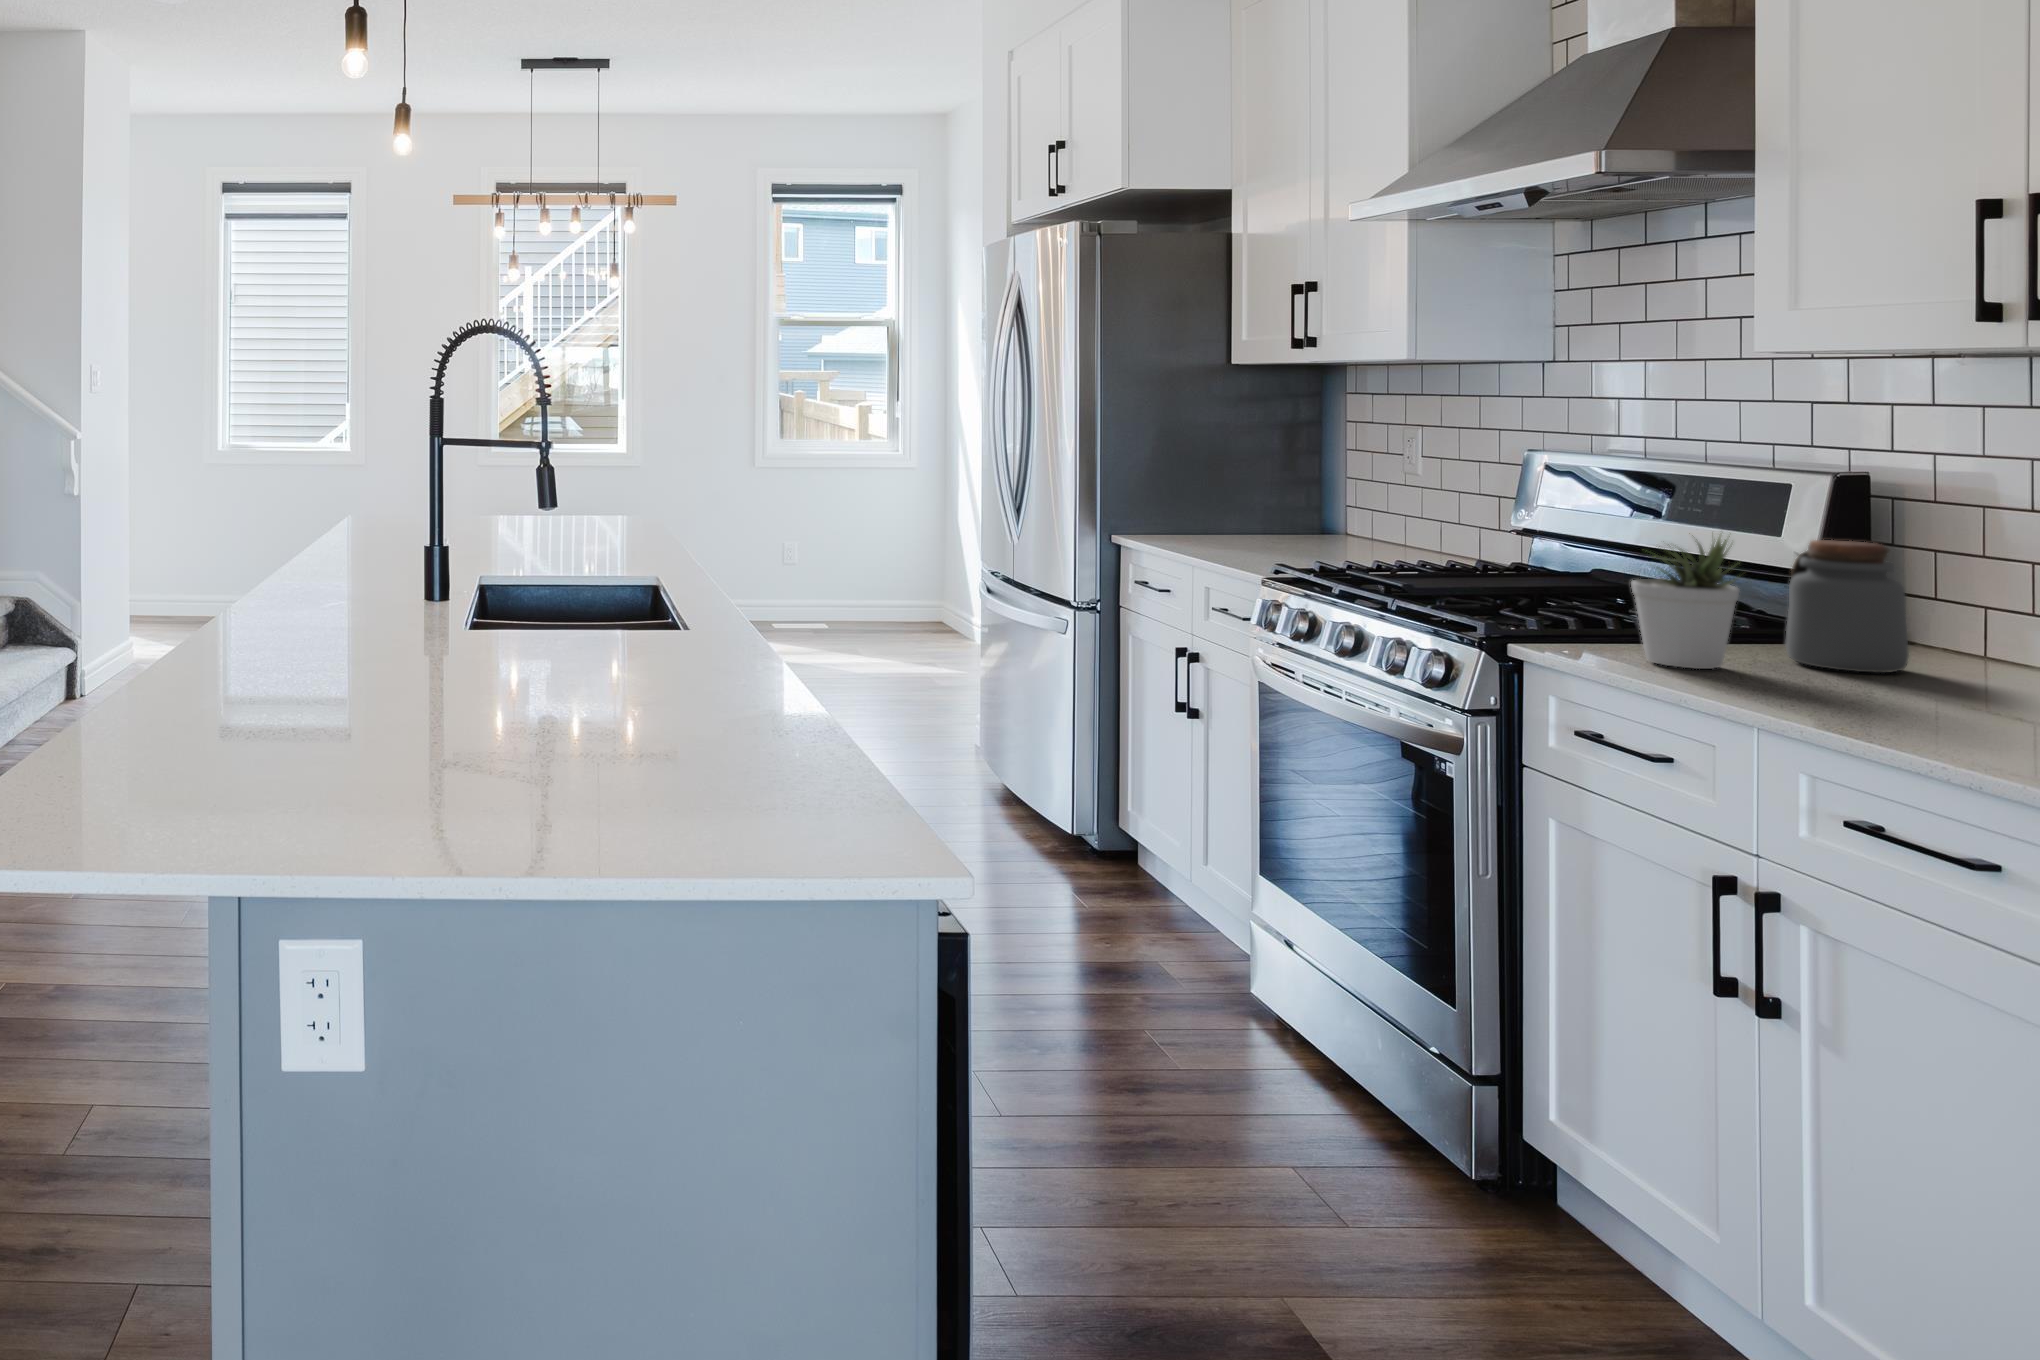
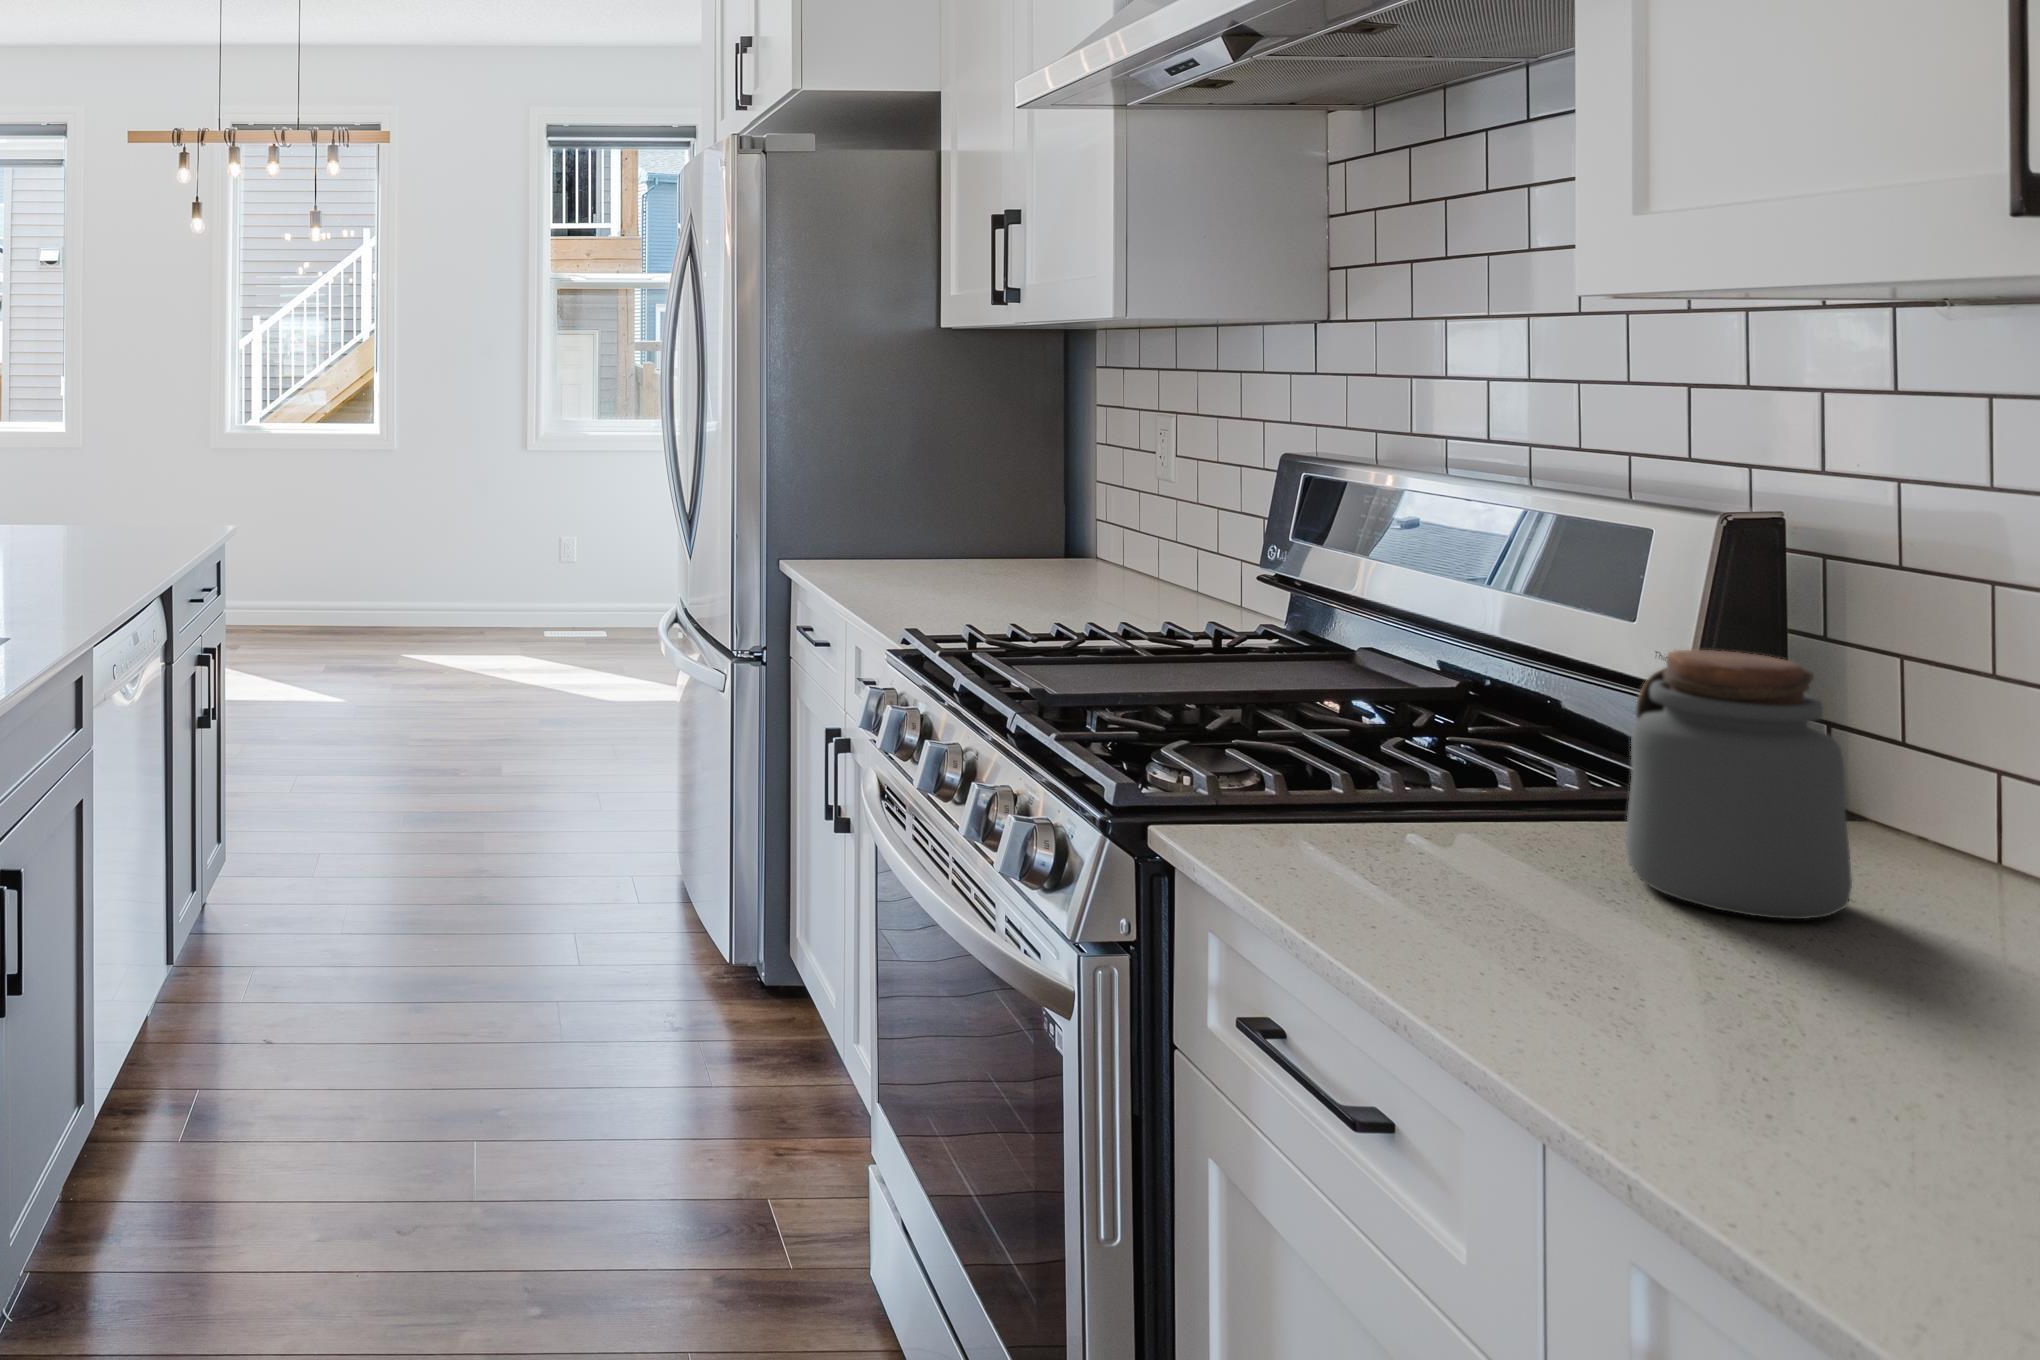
potted plant: present [1631,535,1740,669] -> none [1341,640,1544,910]

